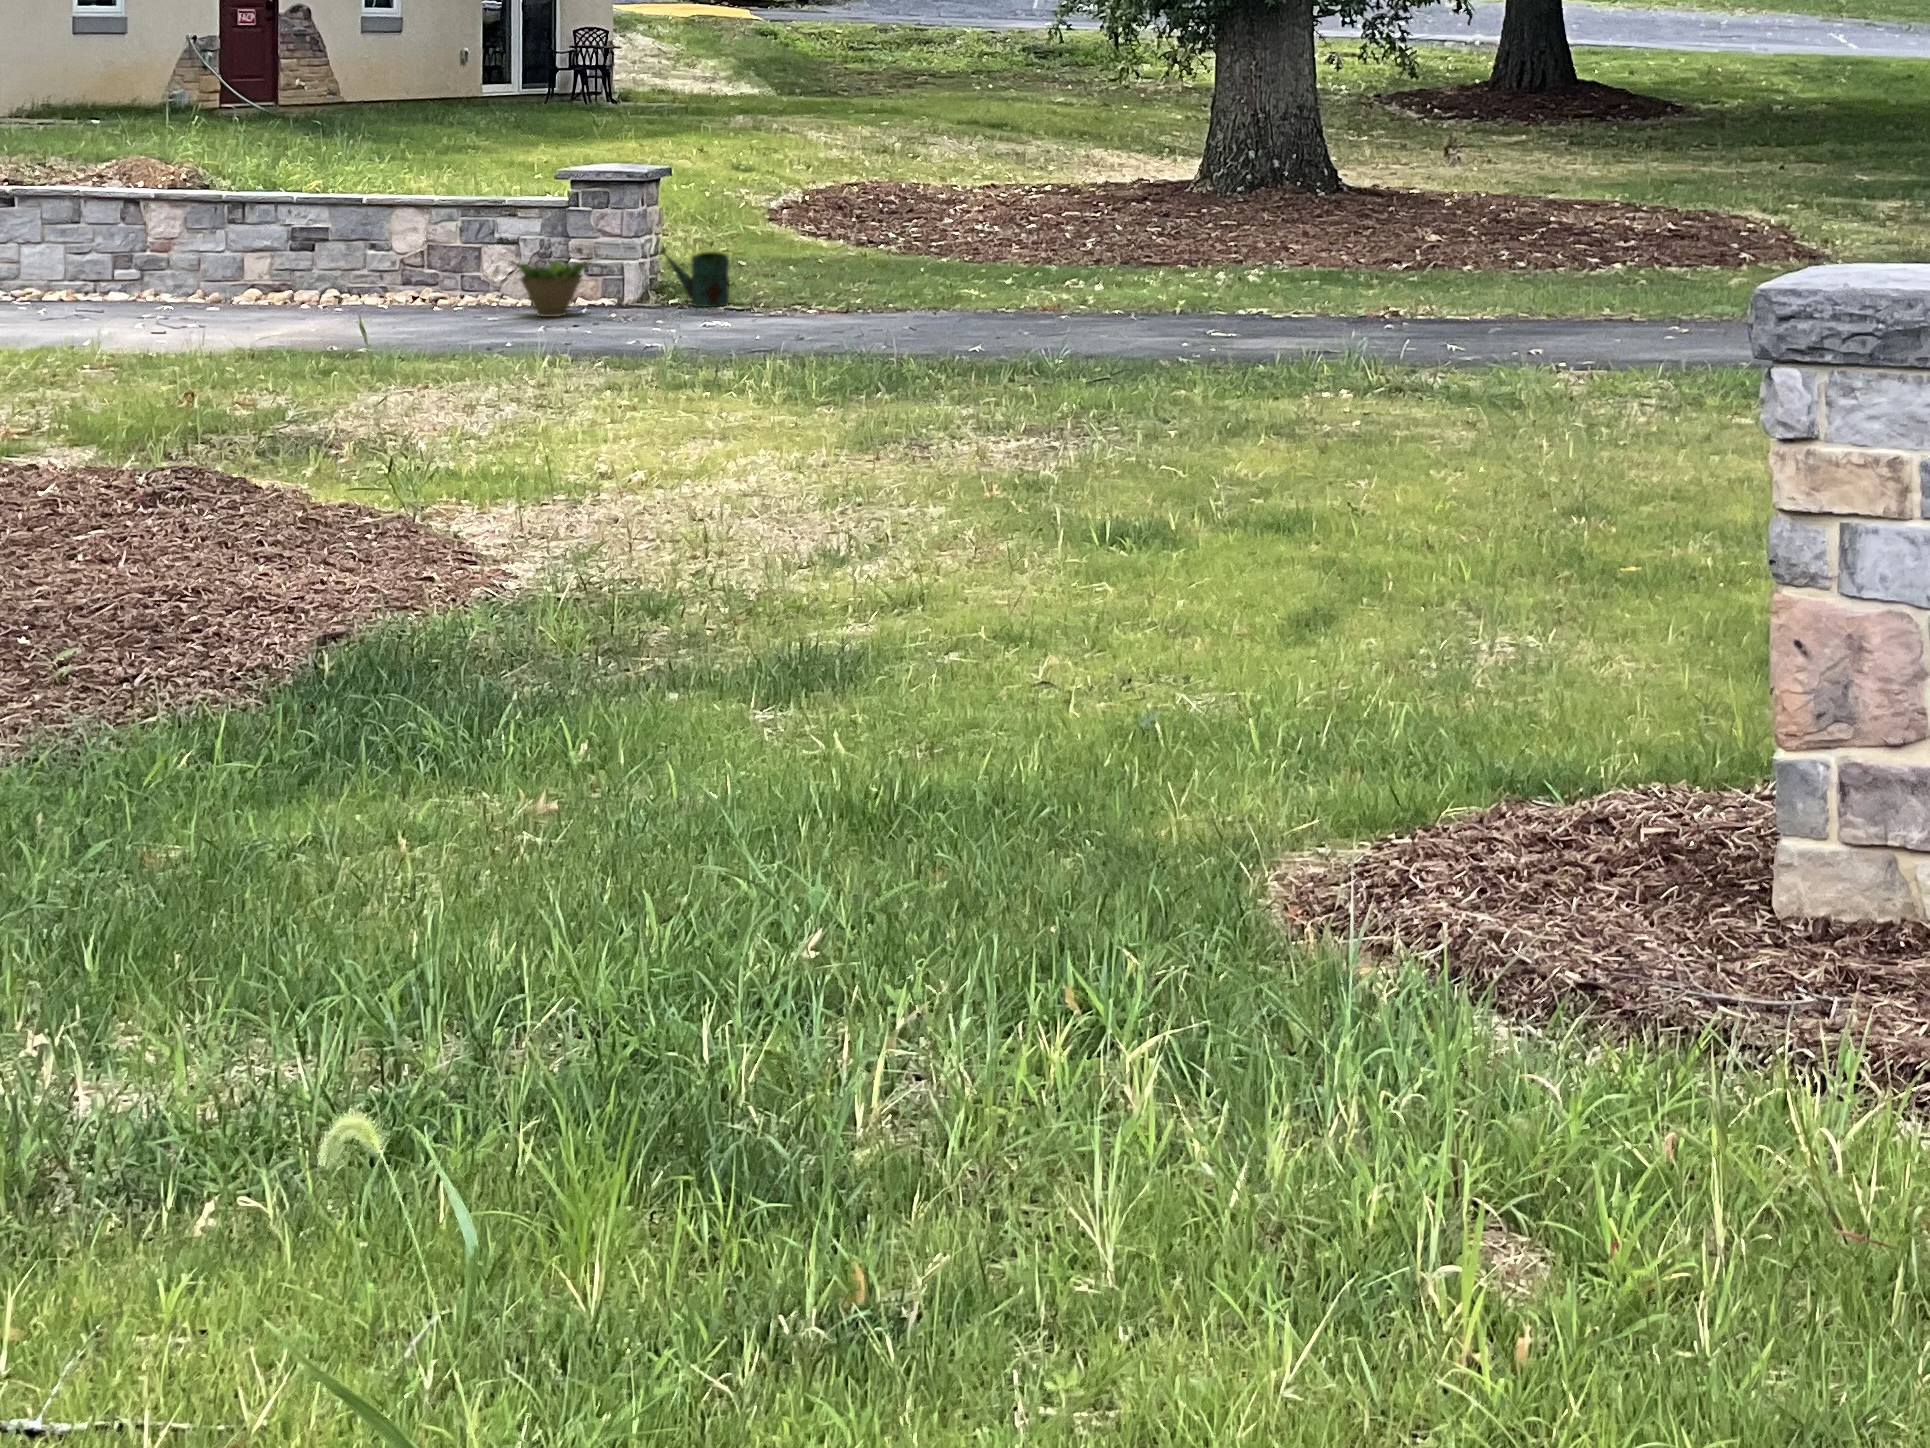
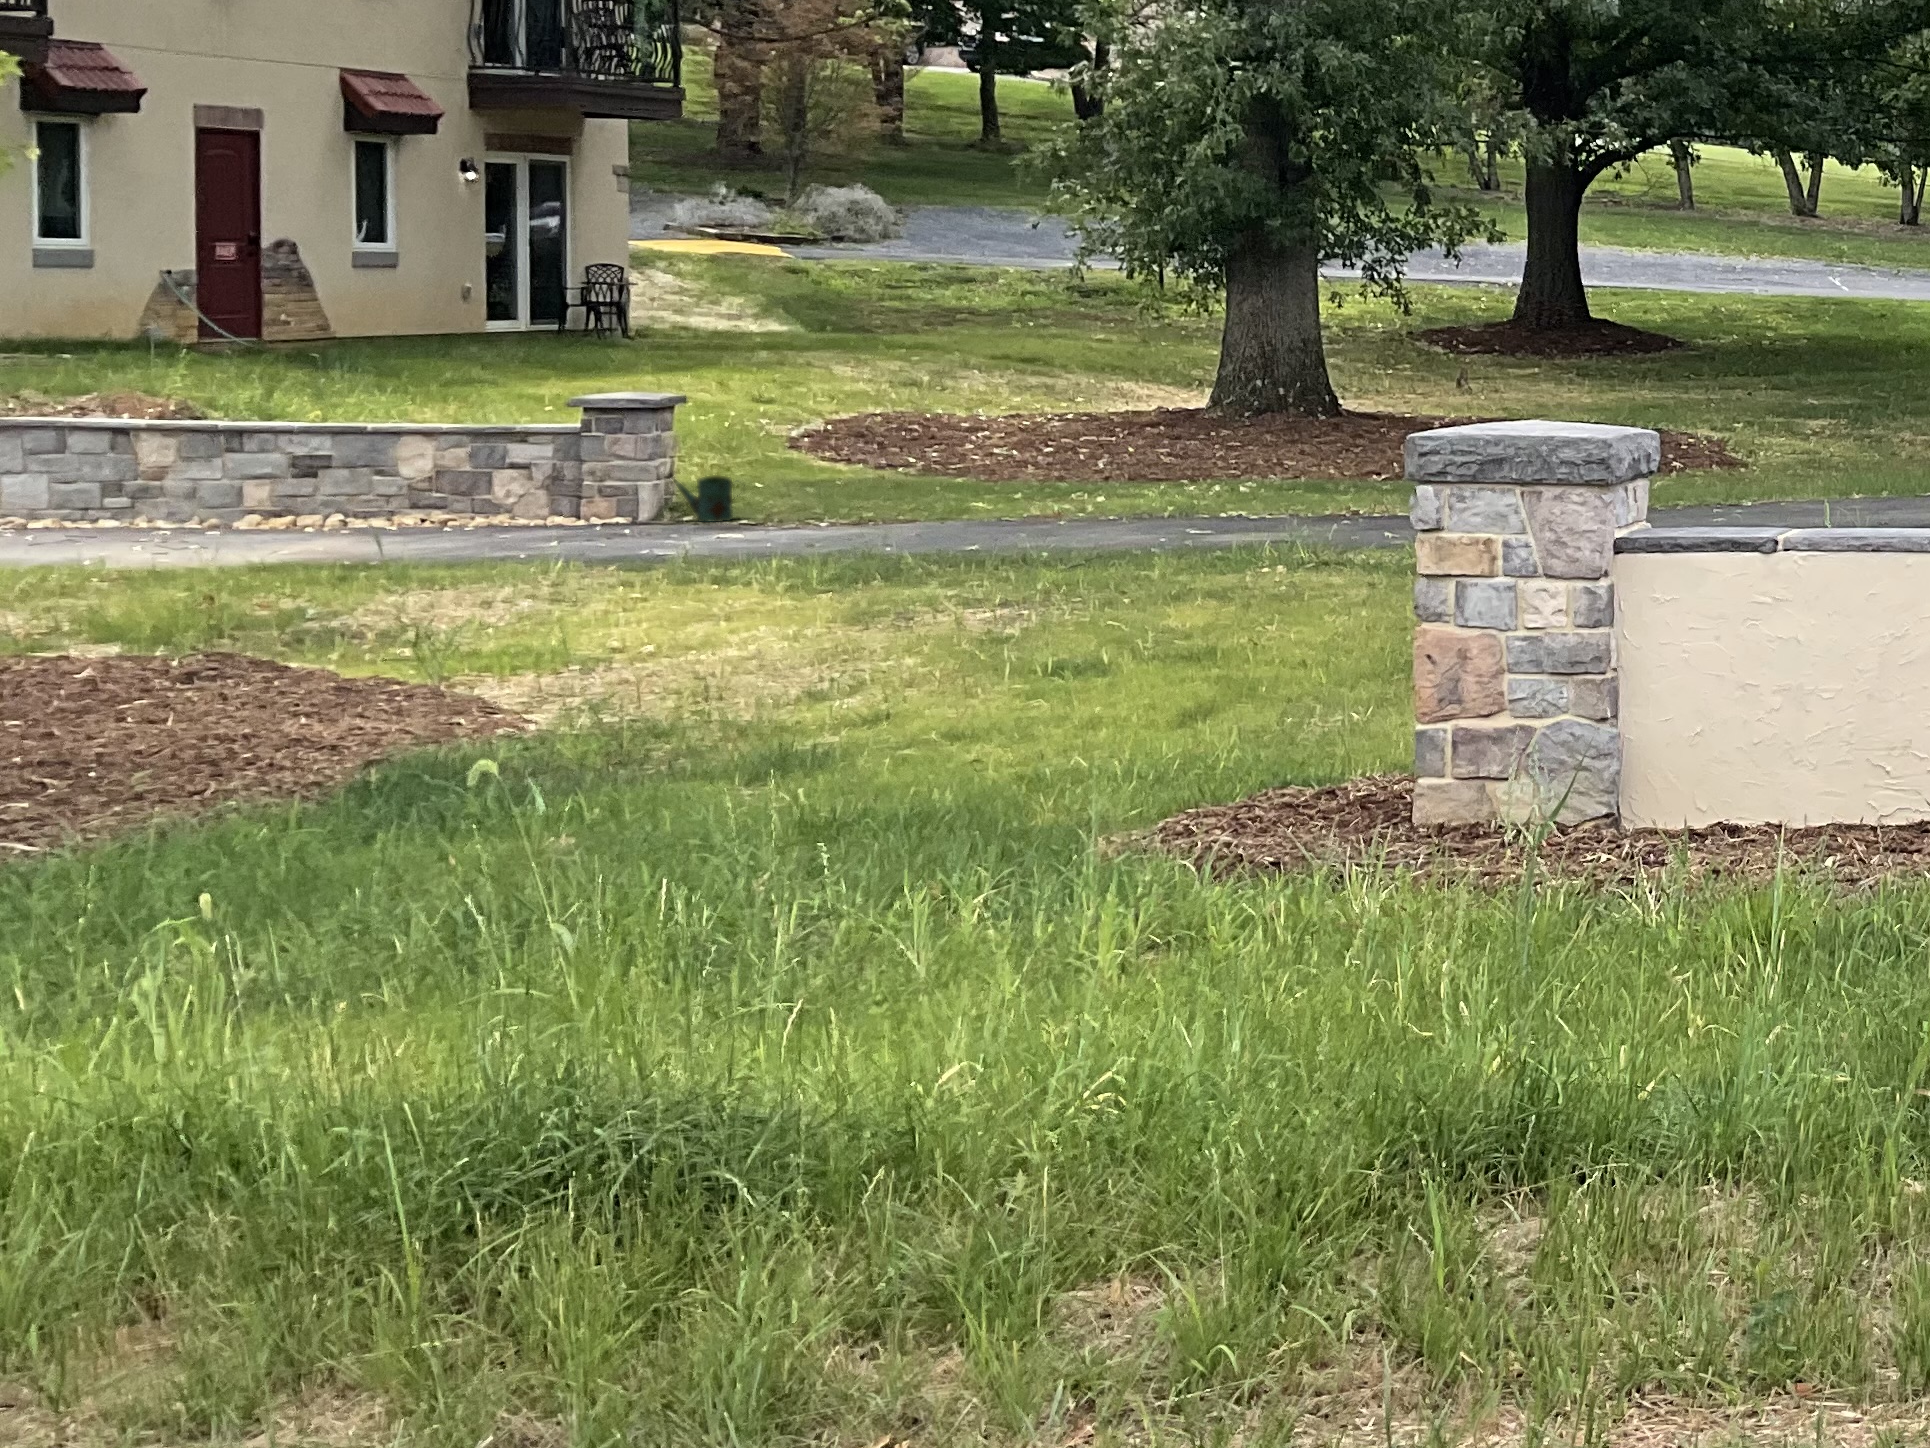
decorative plant: present [511,261,592,317] -> none [512,482,614,533]

